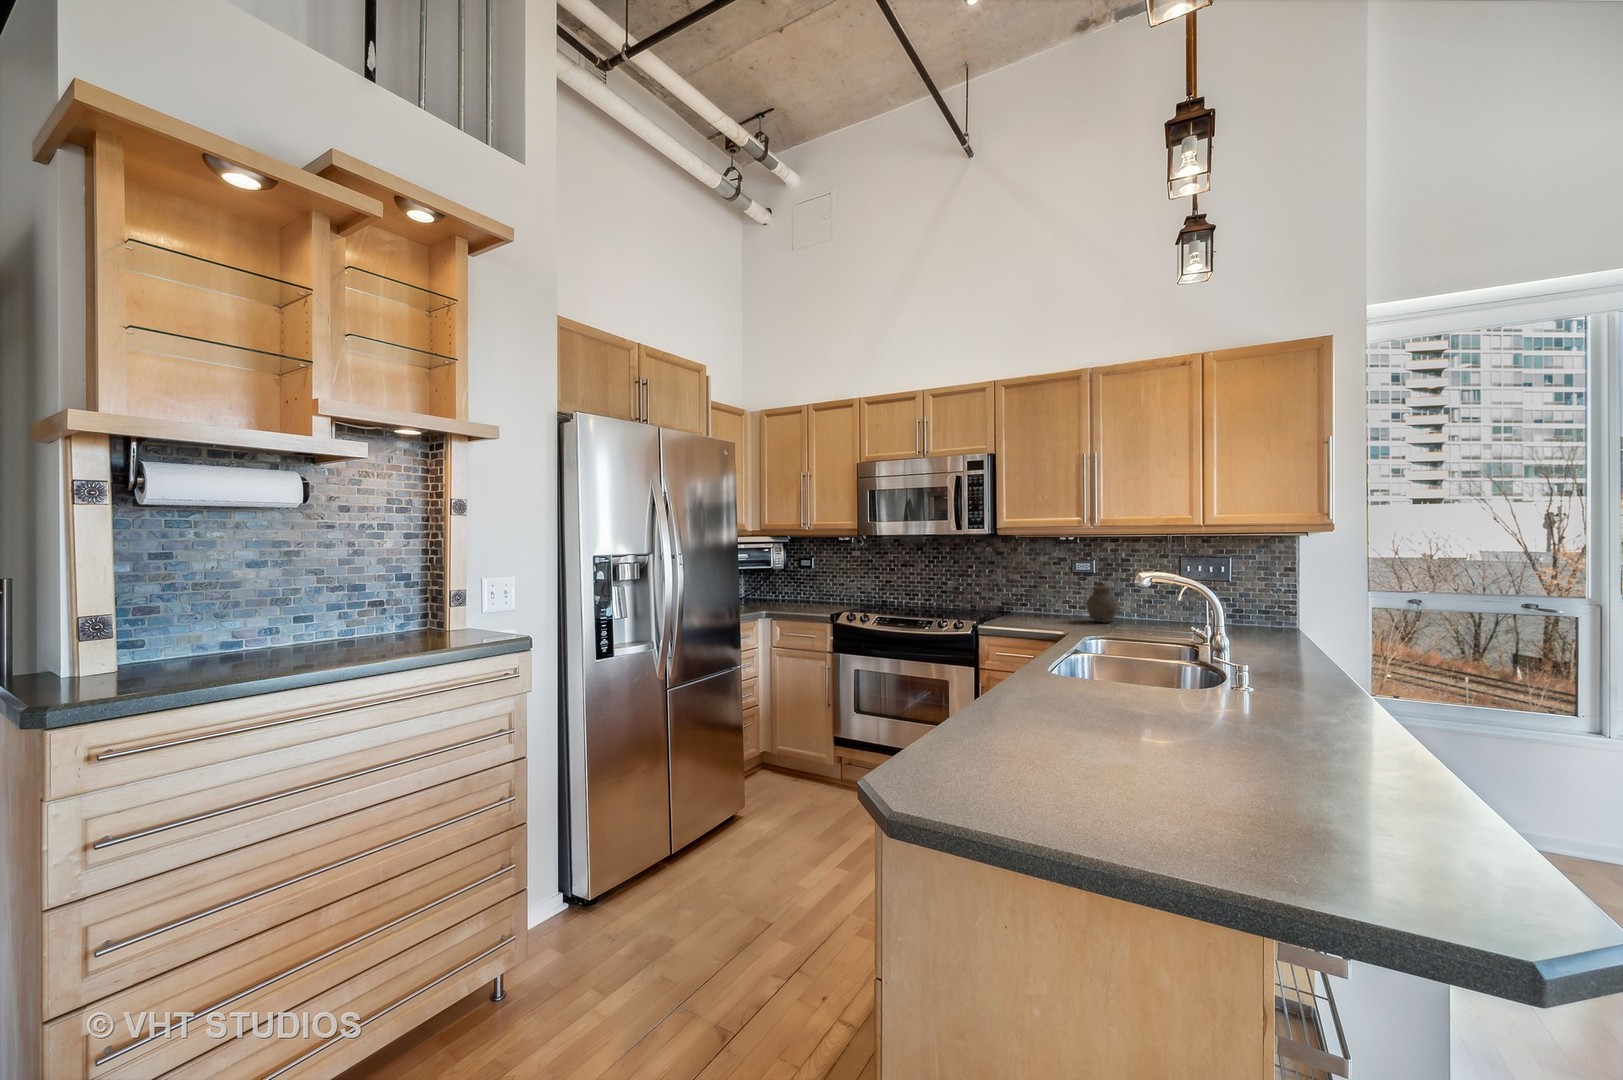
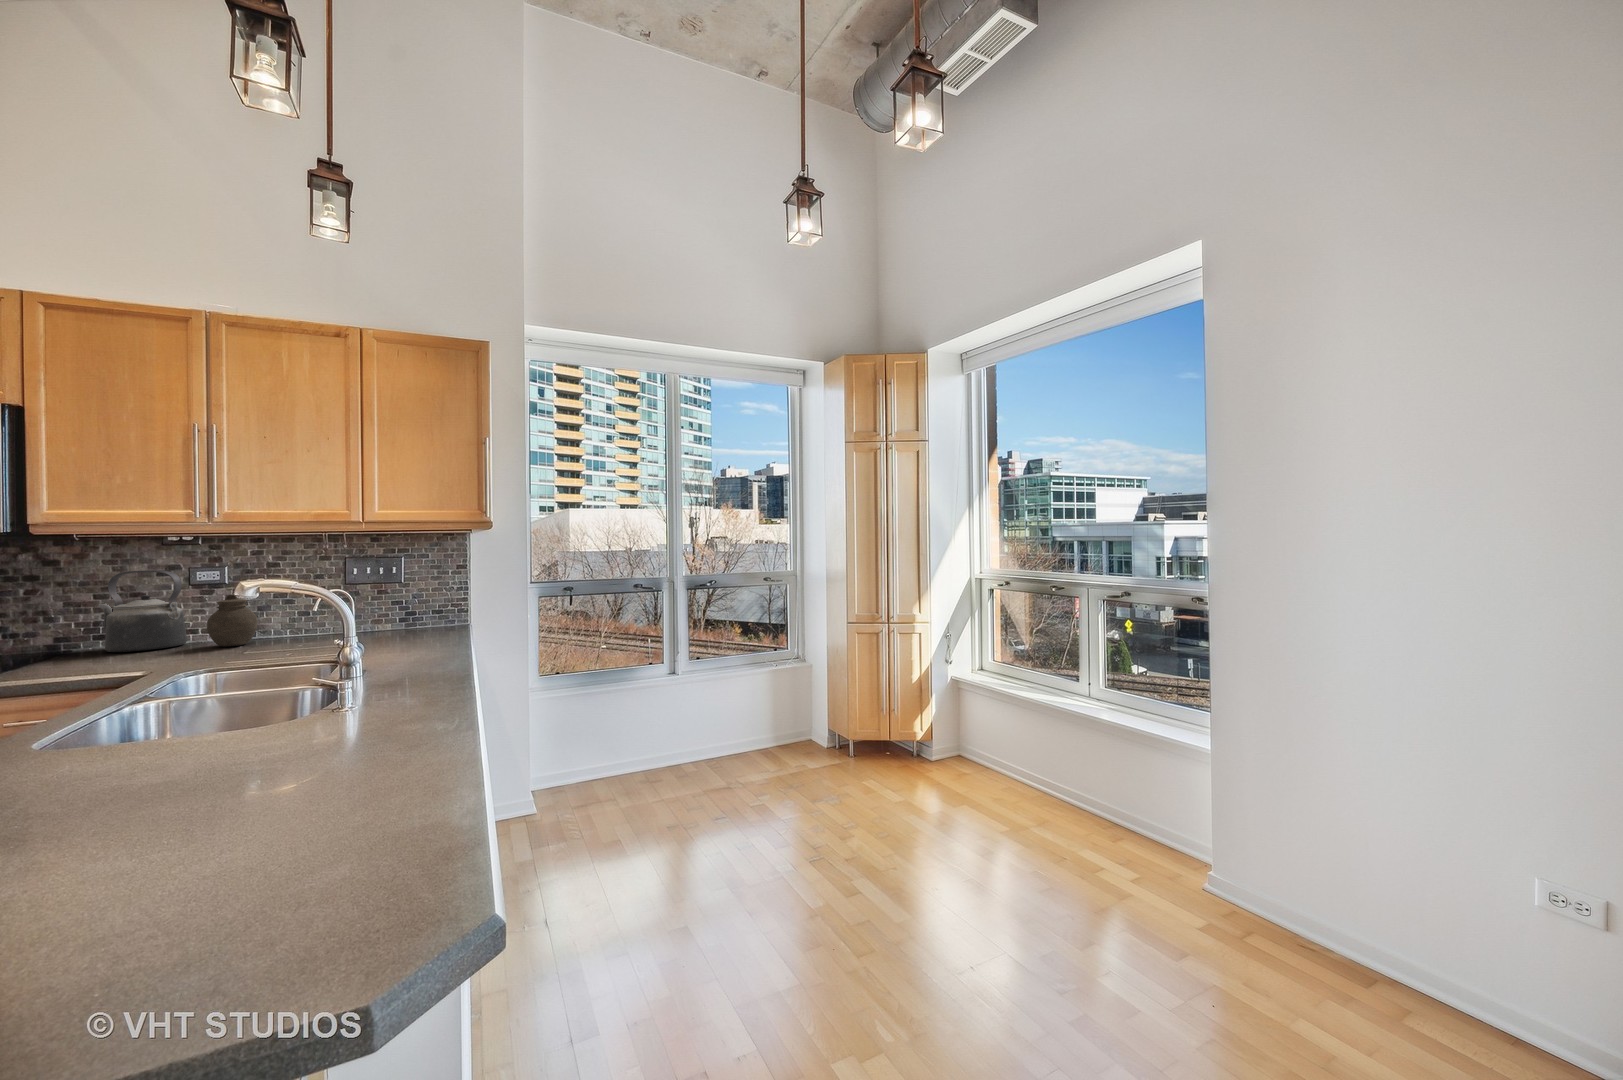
kettle: none [1022,561,1070,618] -> present [98,570,187,652]

